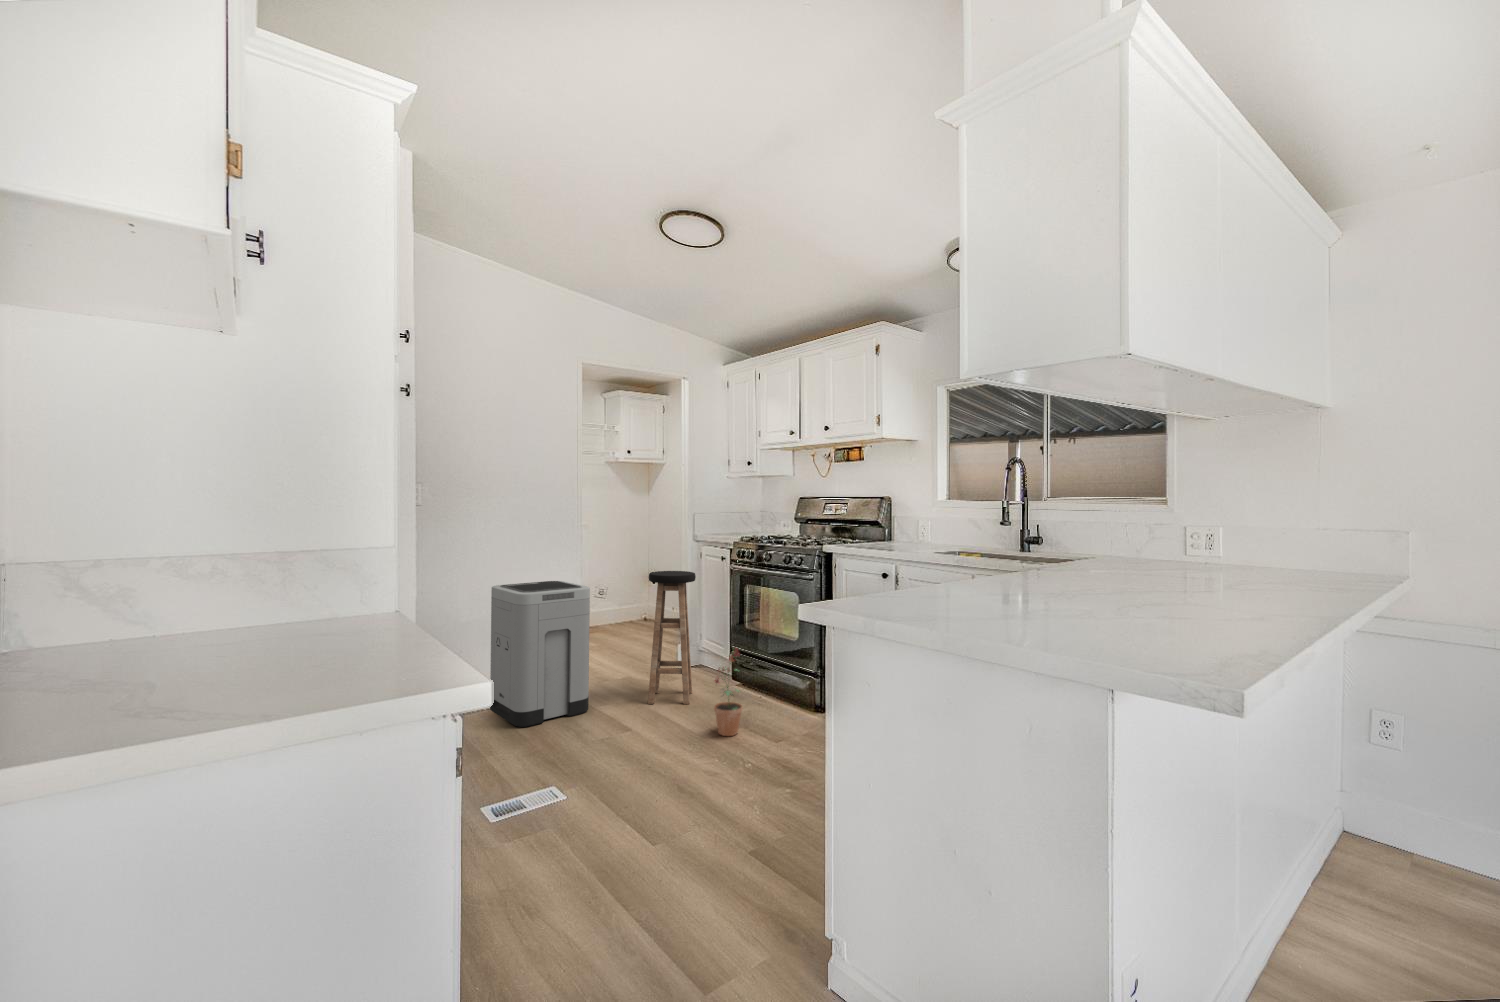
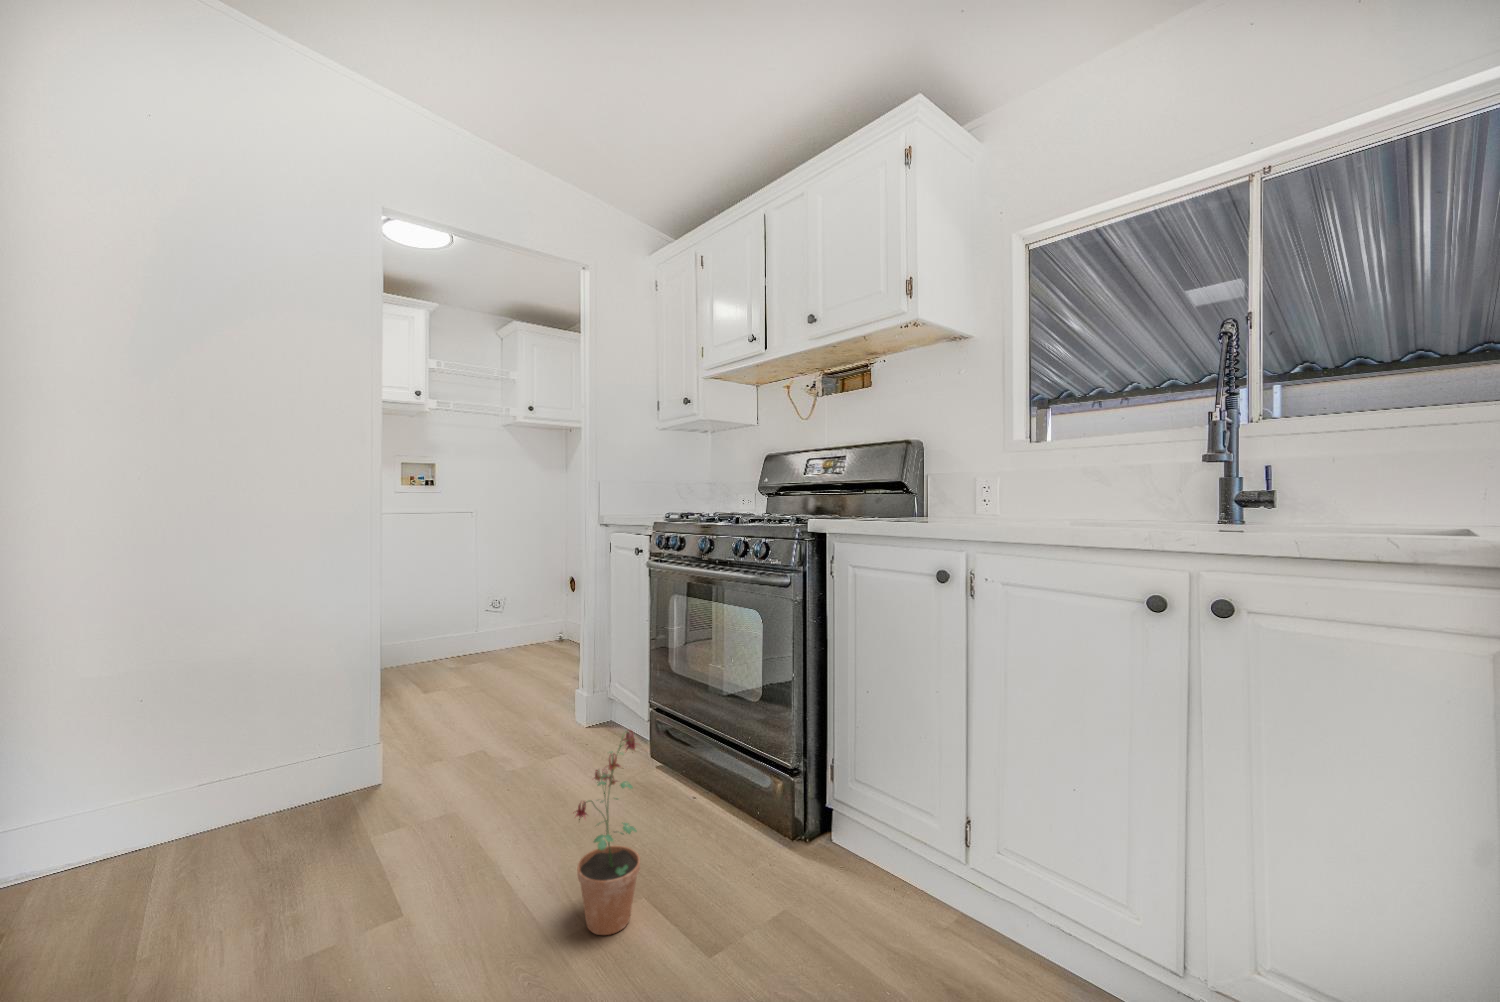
bar stool: present [648,571,696,704] -> none [480,571,578,822]
trash can: present [490,581,590,727] -> none [141,591,356,913]

